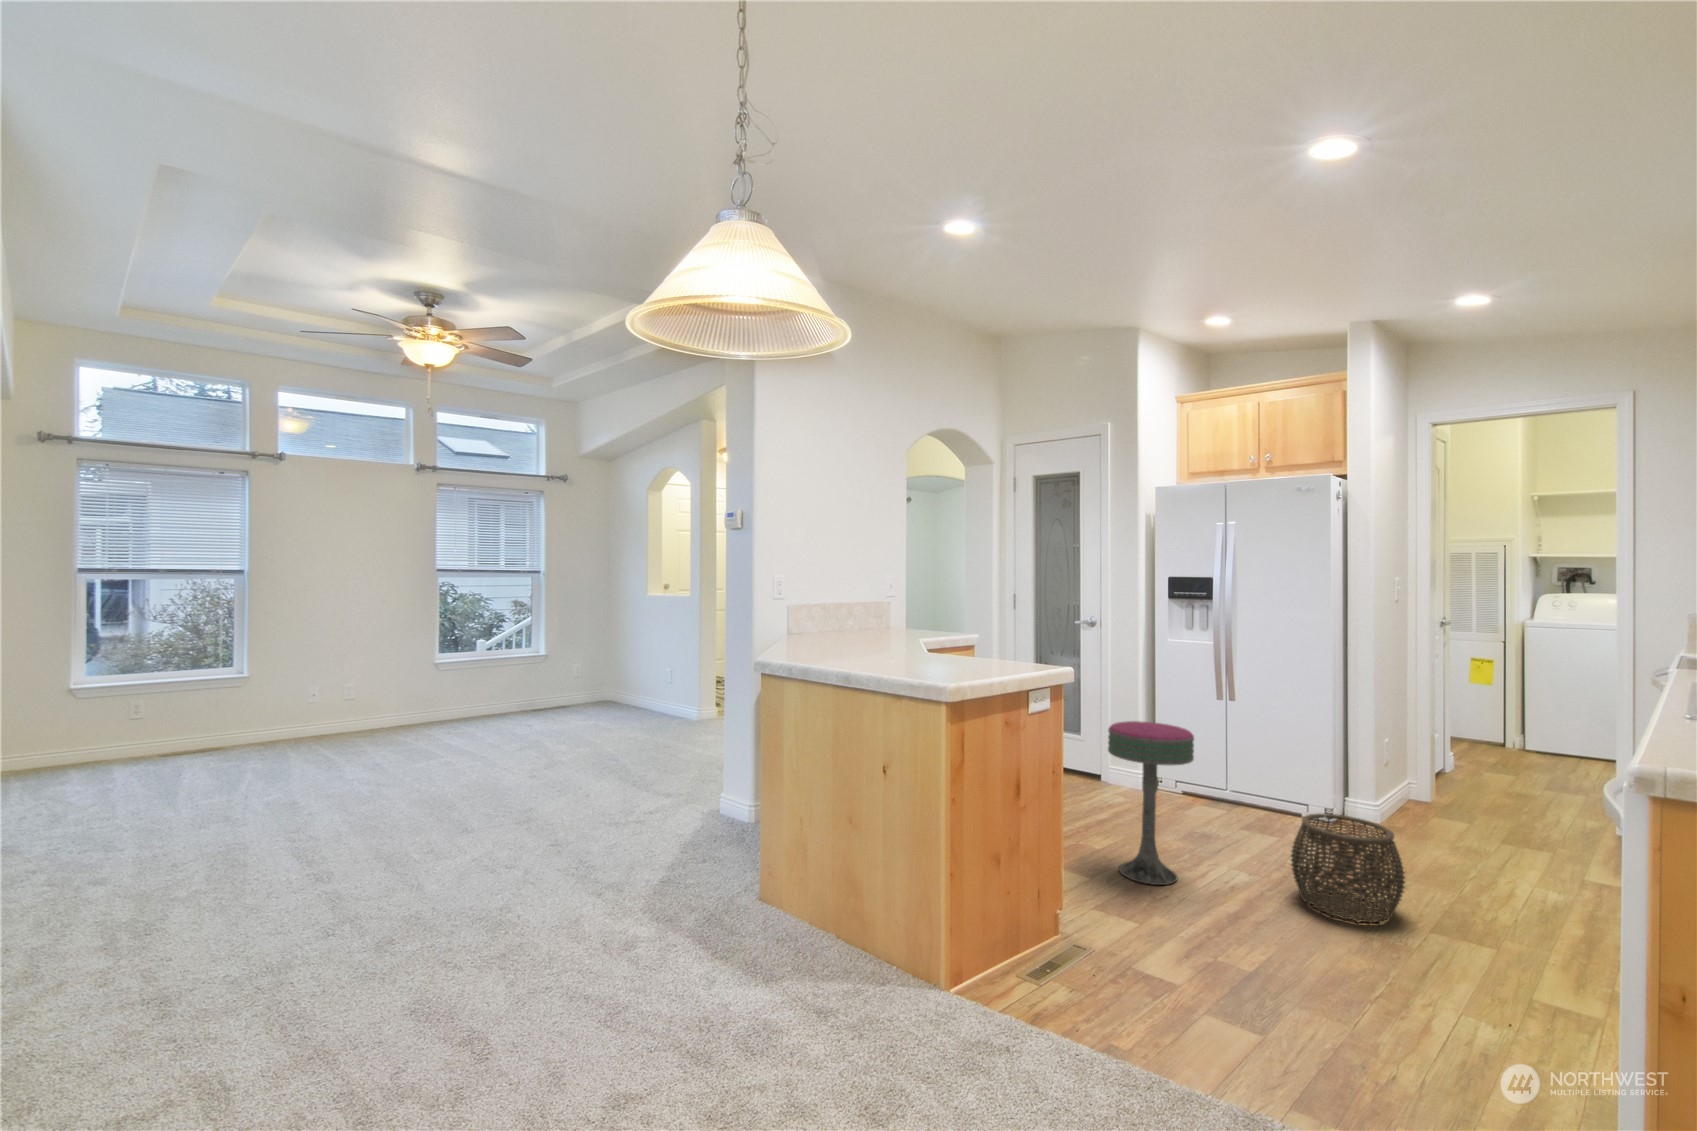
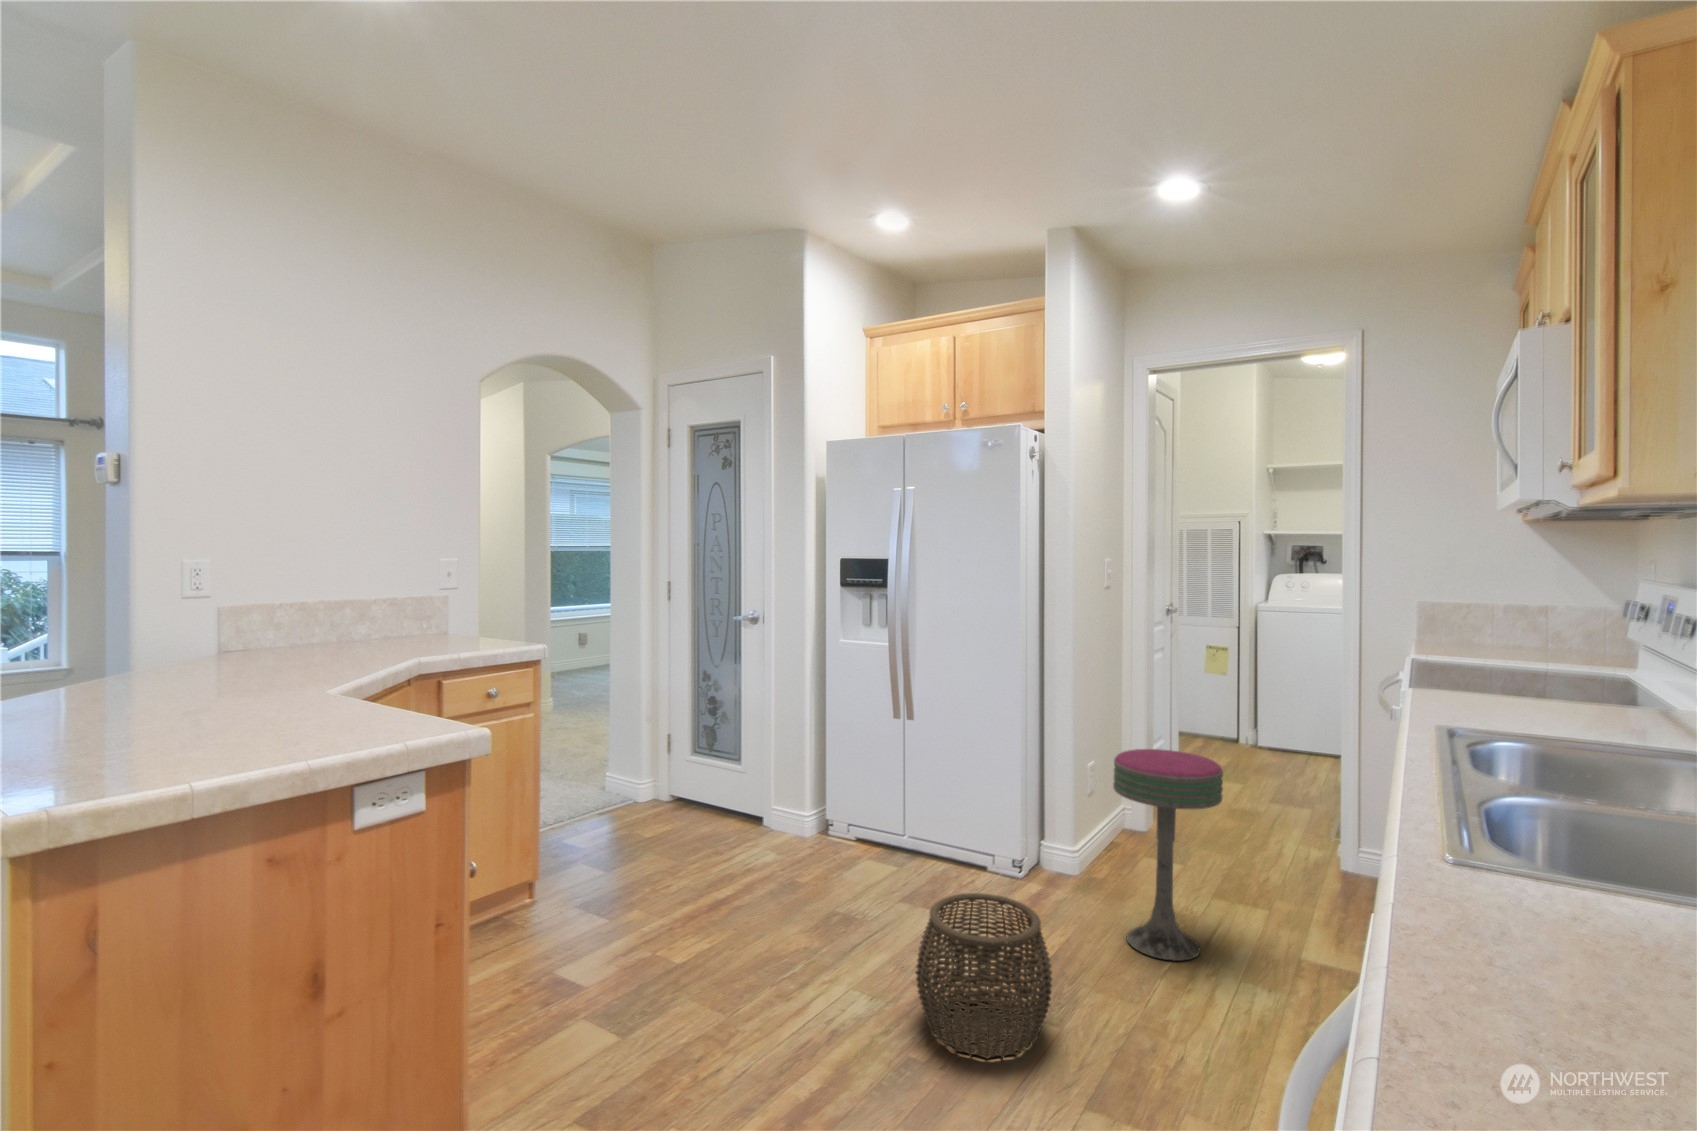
bar stool: present [1108,721,1194,885] -> present [1113,749,1223,961]

